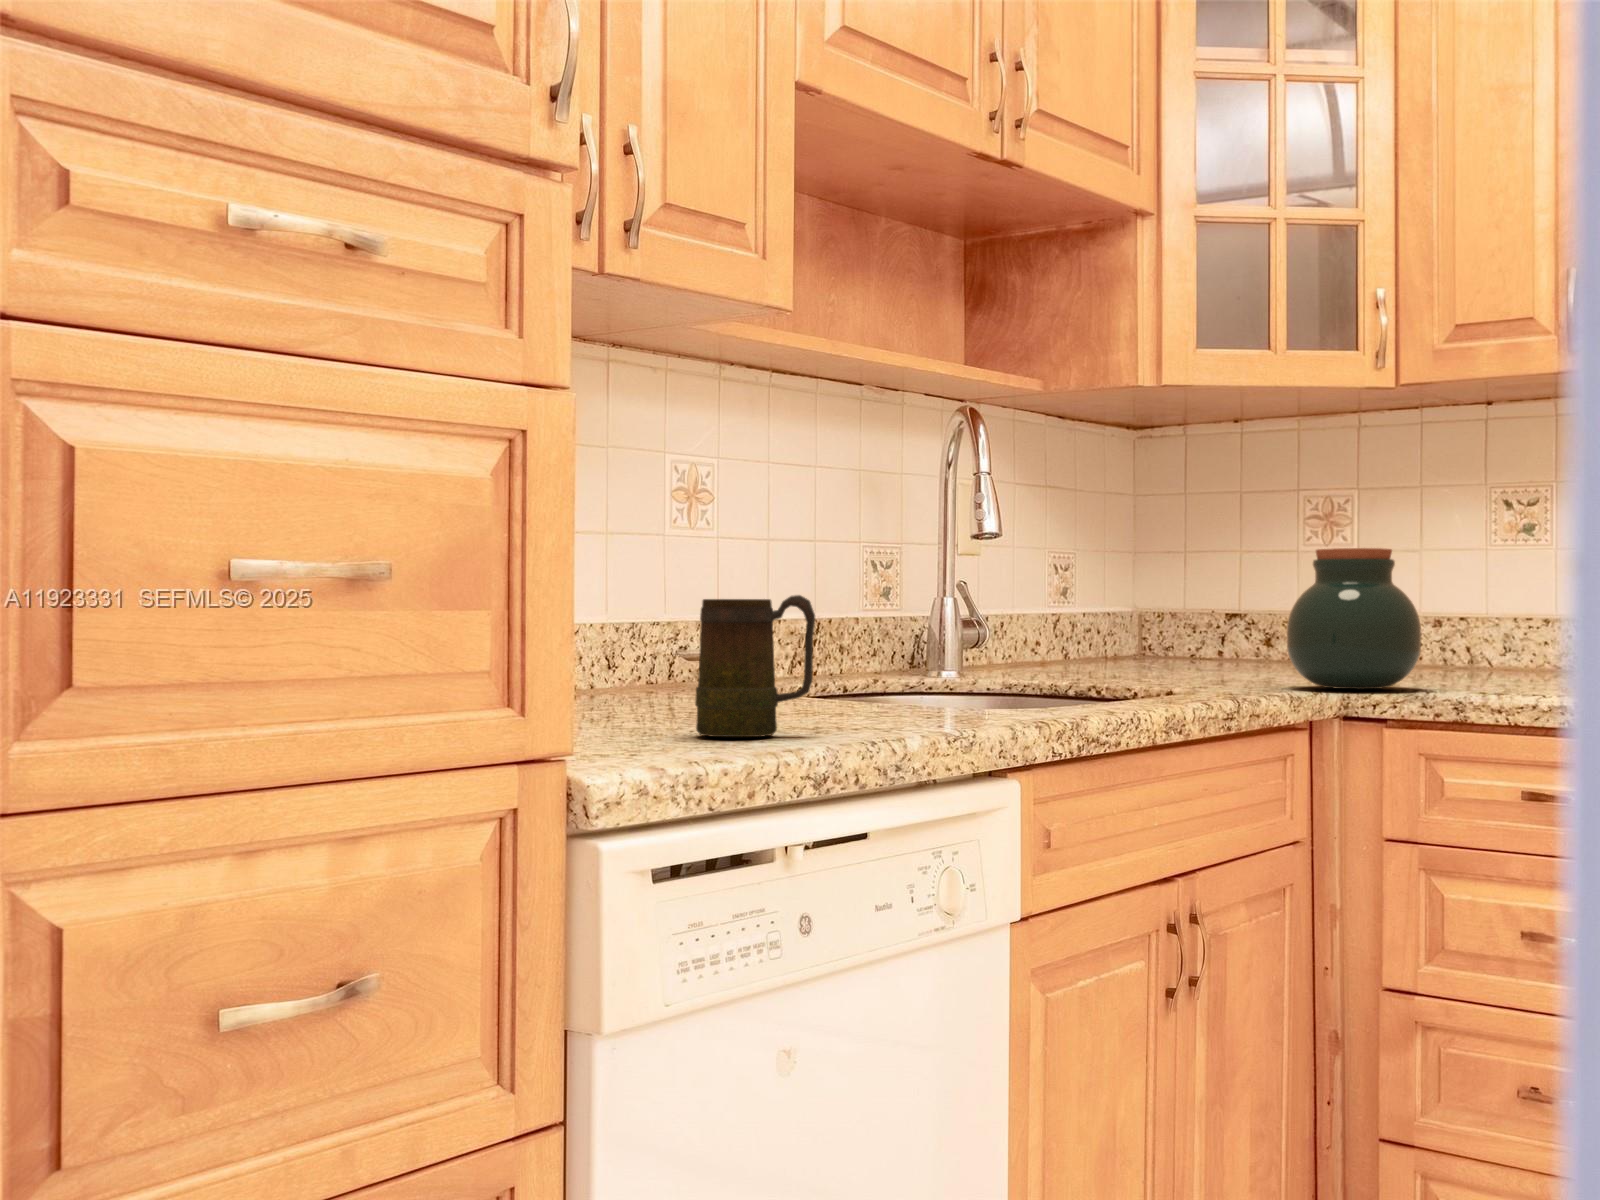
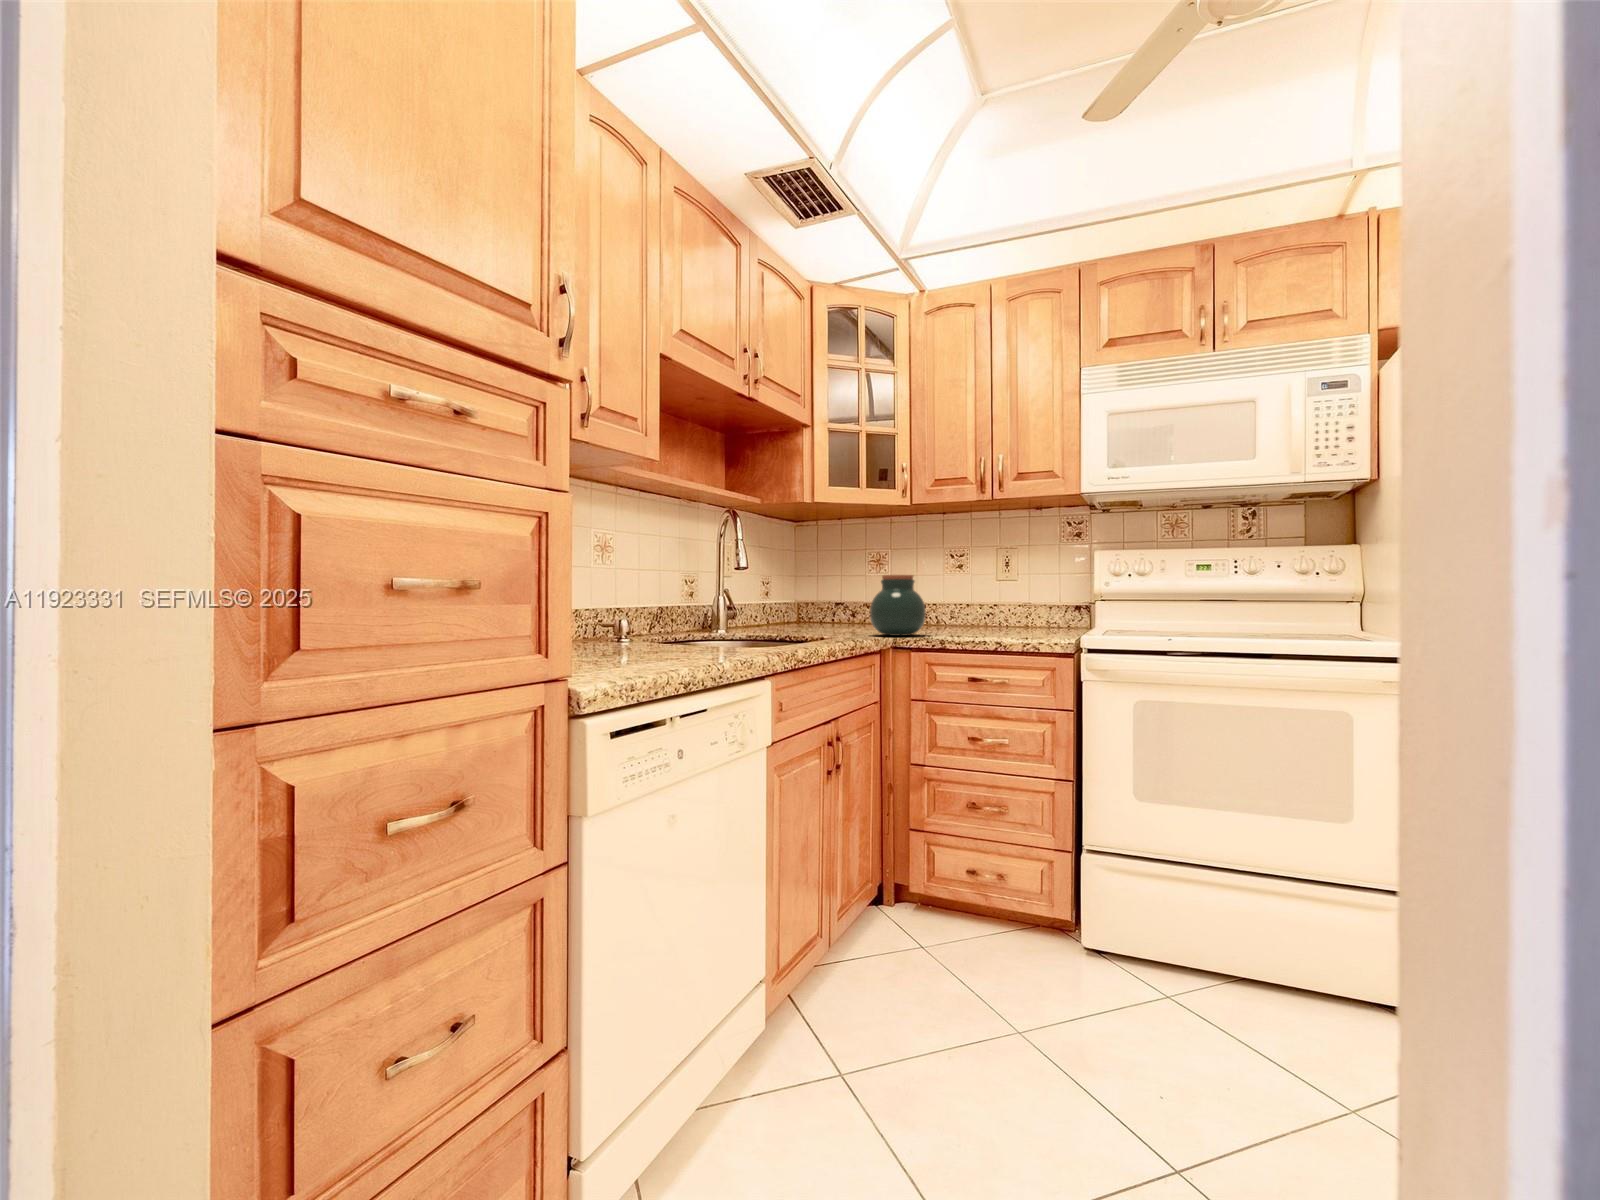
mug: present [695,595,815,737] -> none [618,596,677,665]

